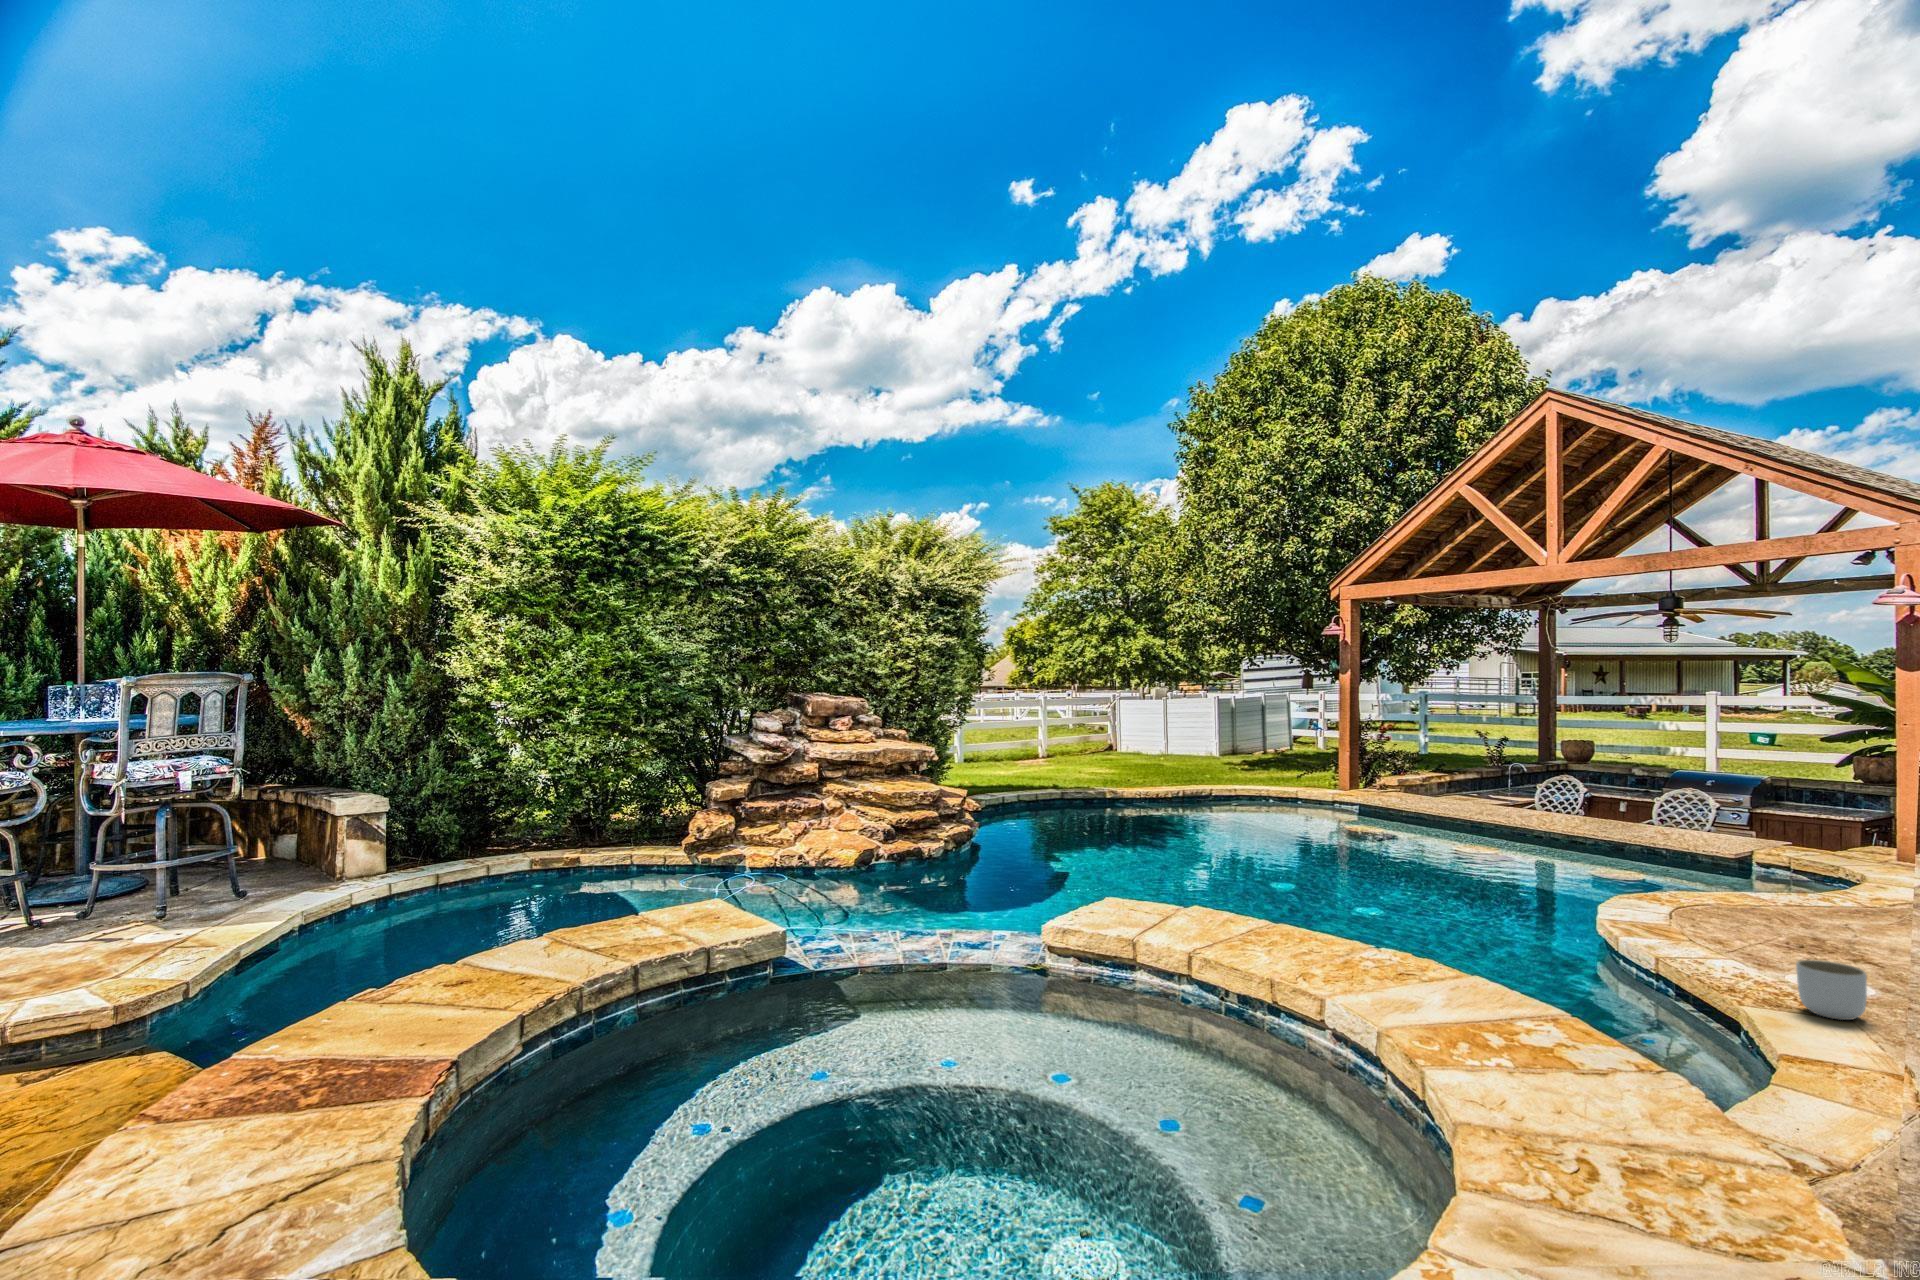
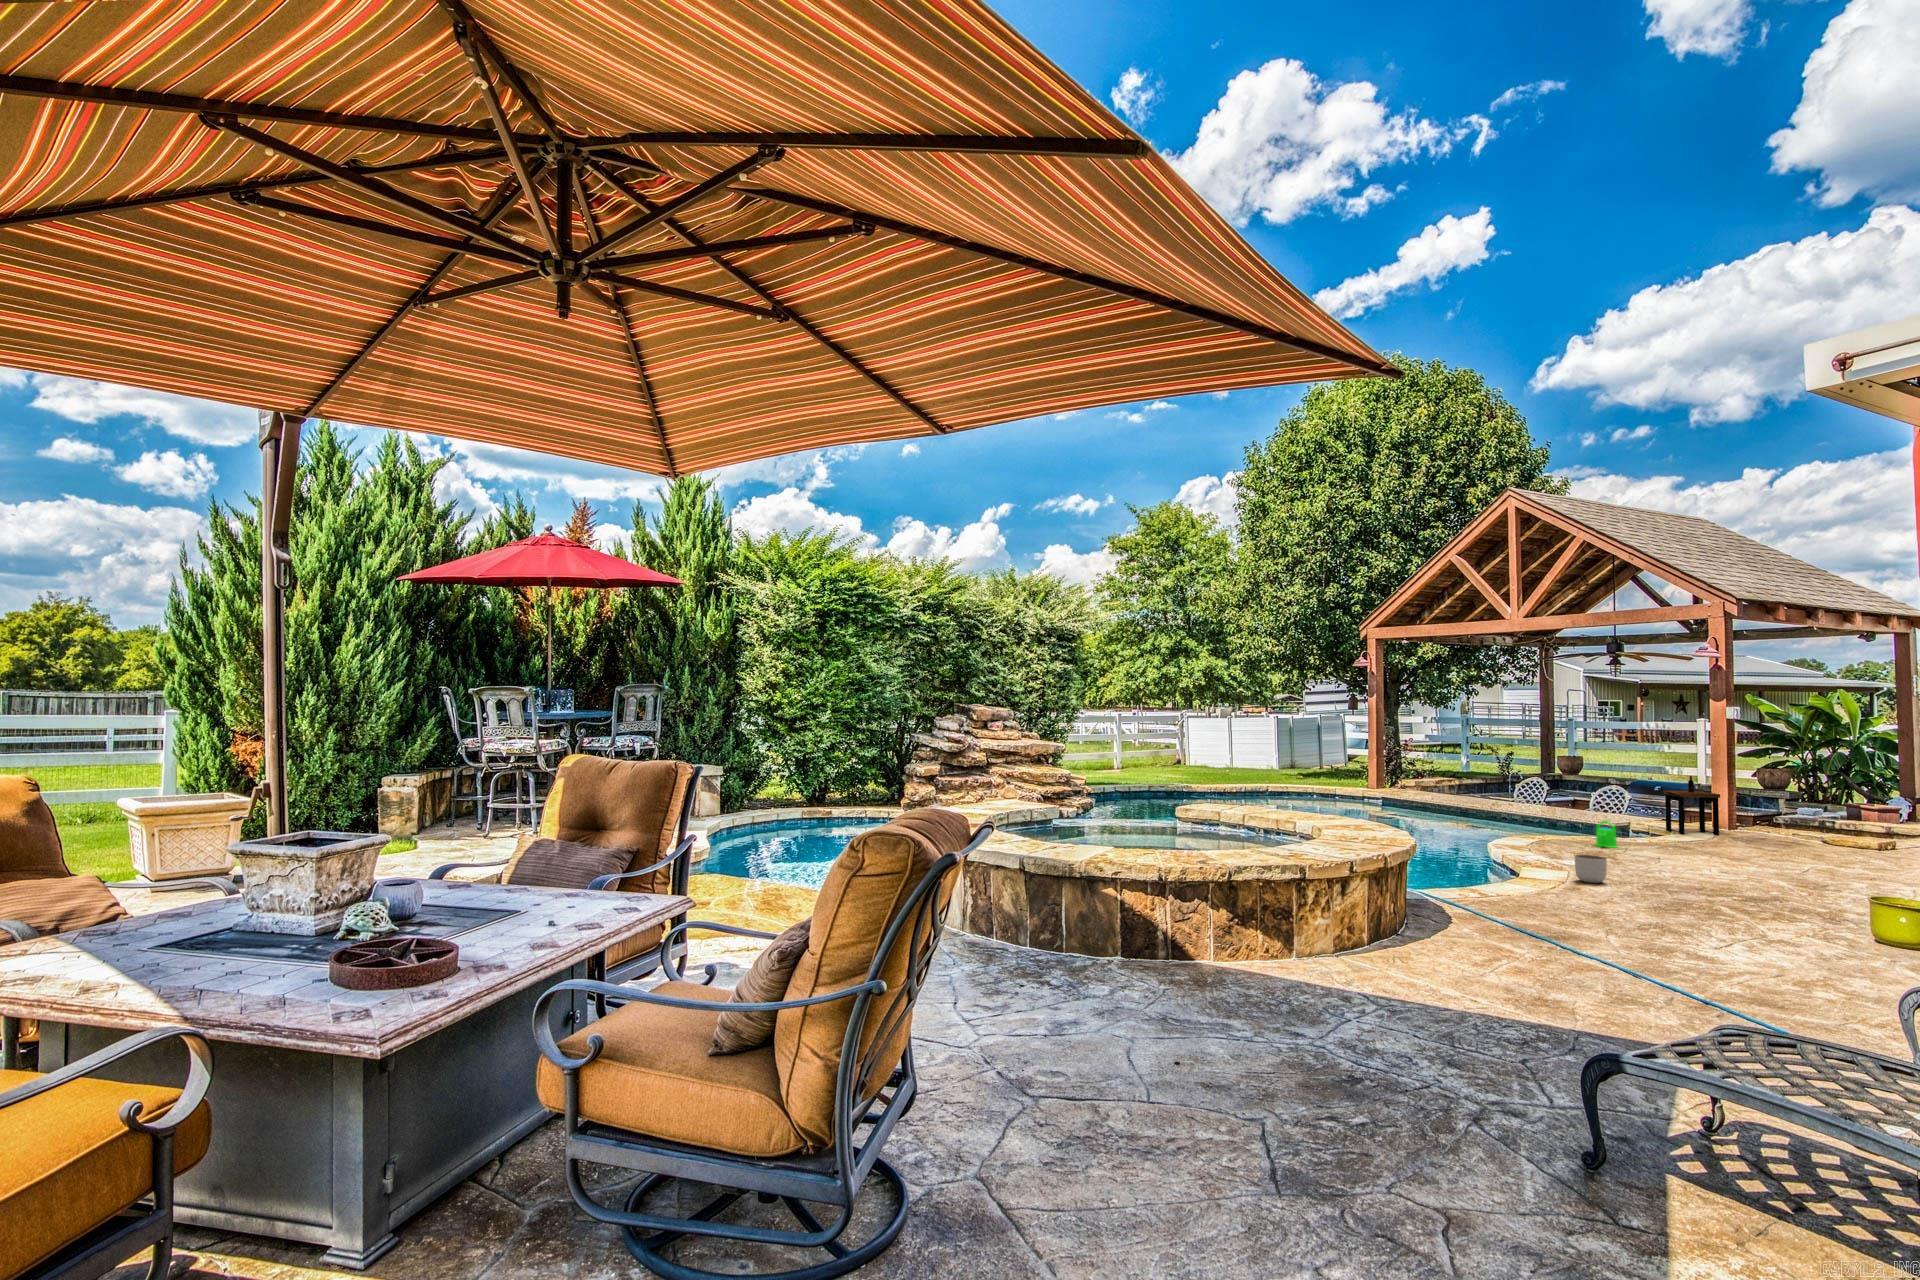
side table: none [1795,781,1889,871] -> present [1663,776,1720,835]
watering can: none [1731,860,1774,906] -> present [1596,820,1617,848]

